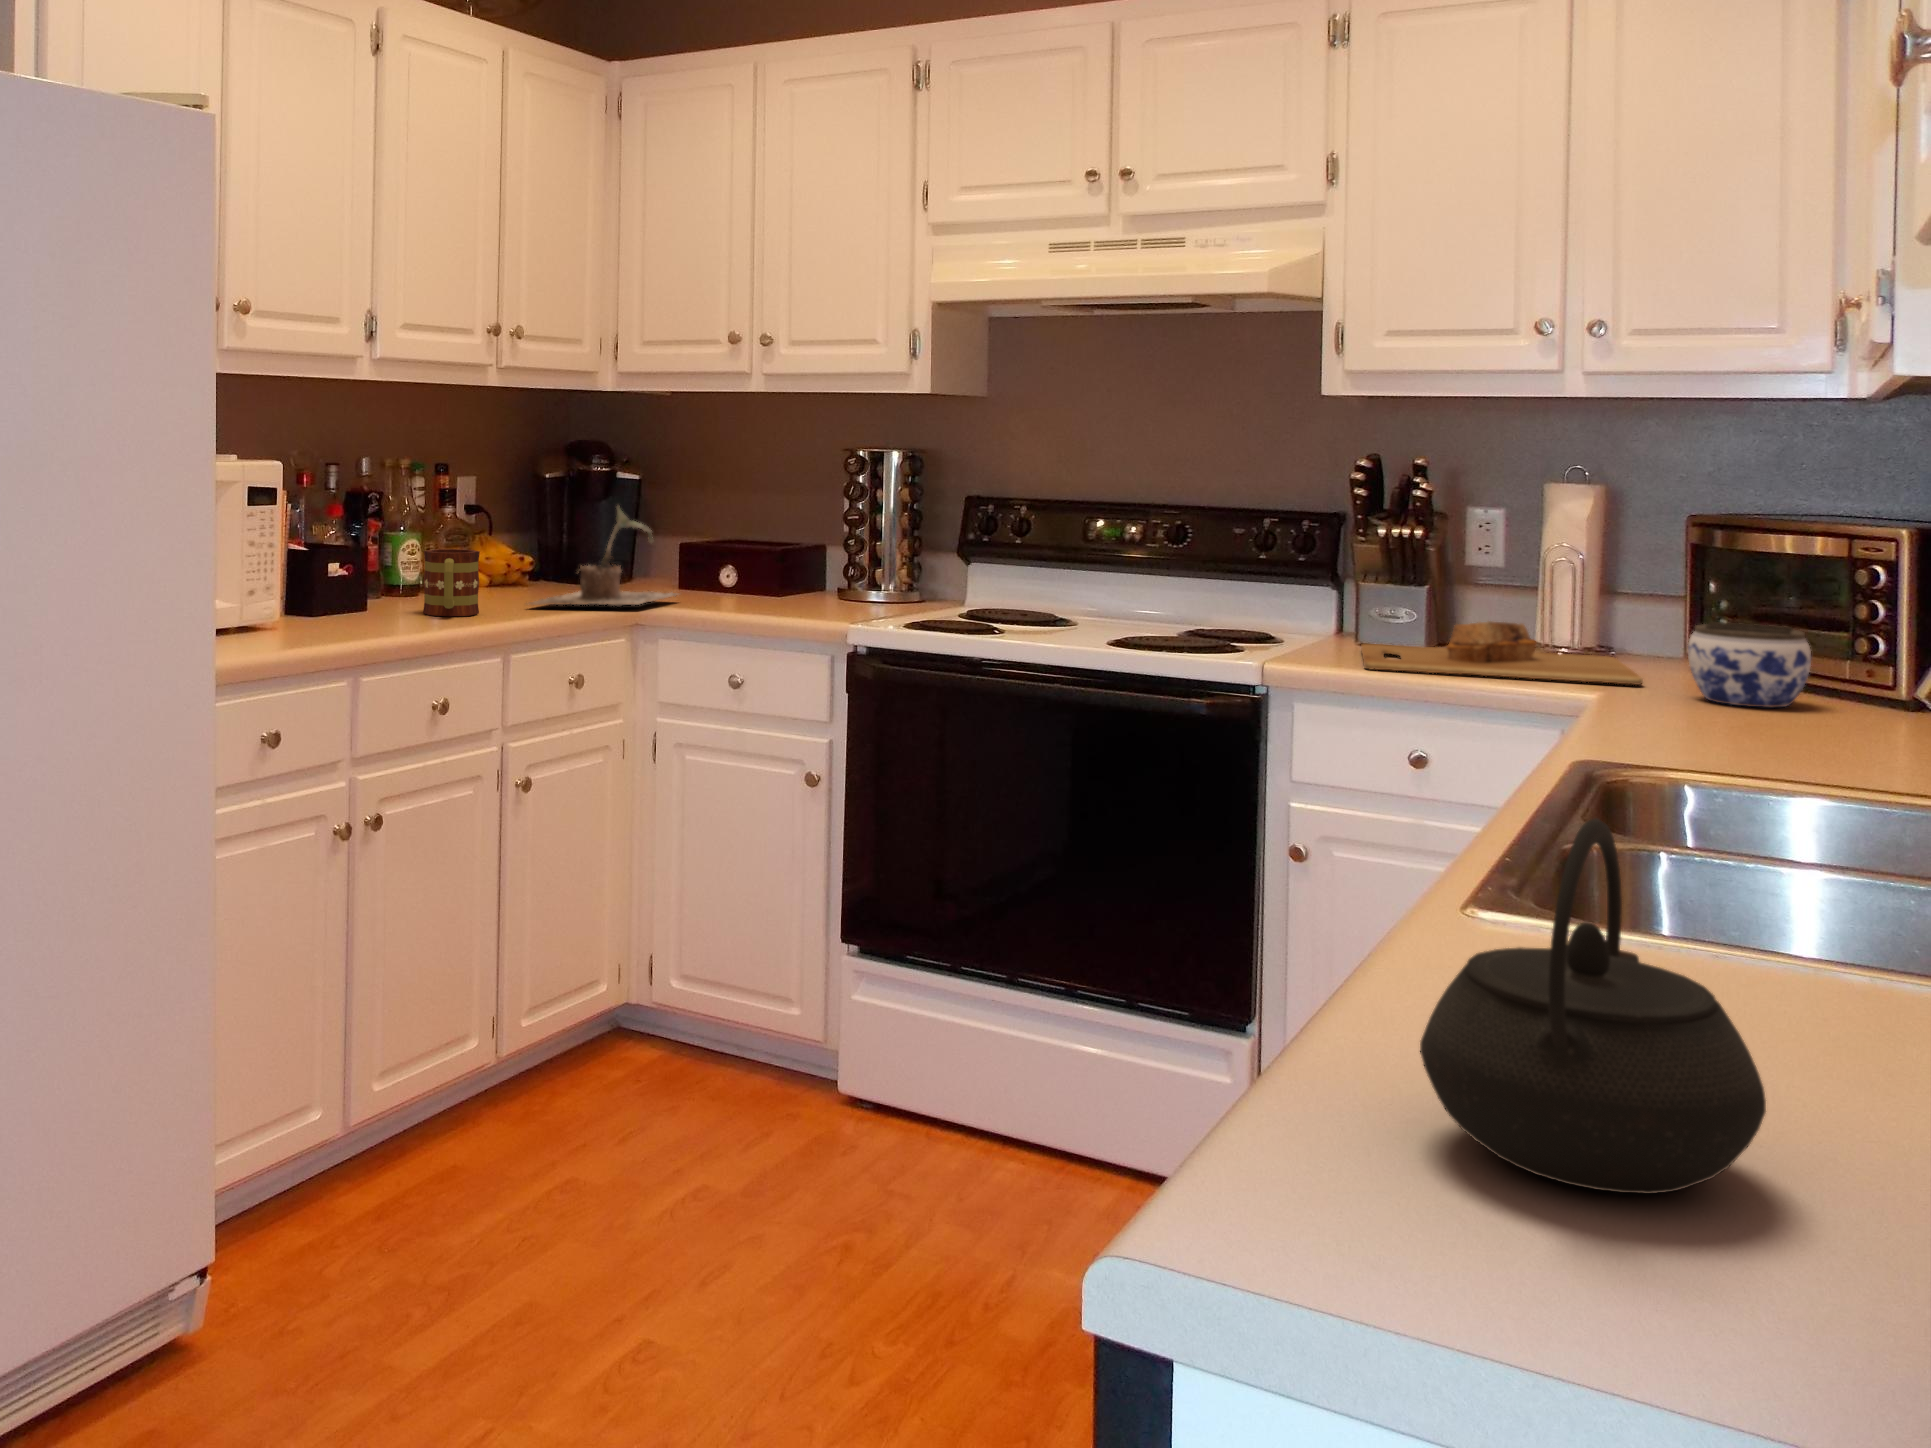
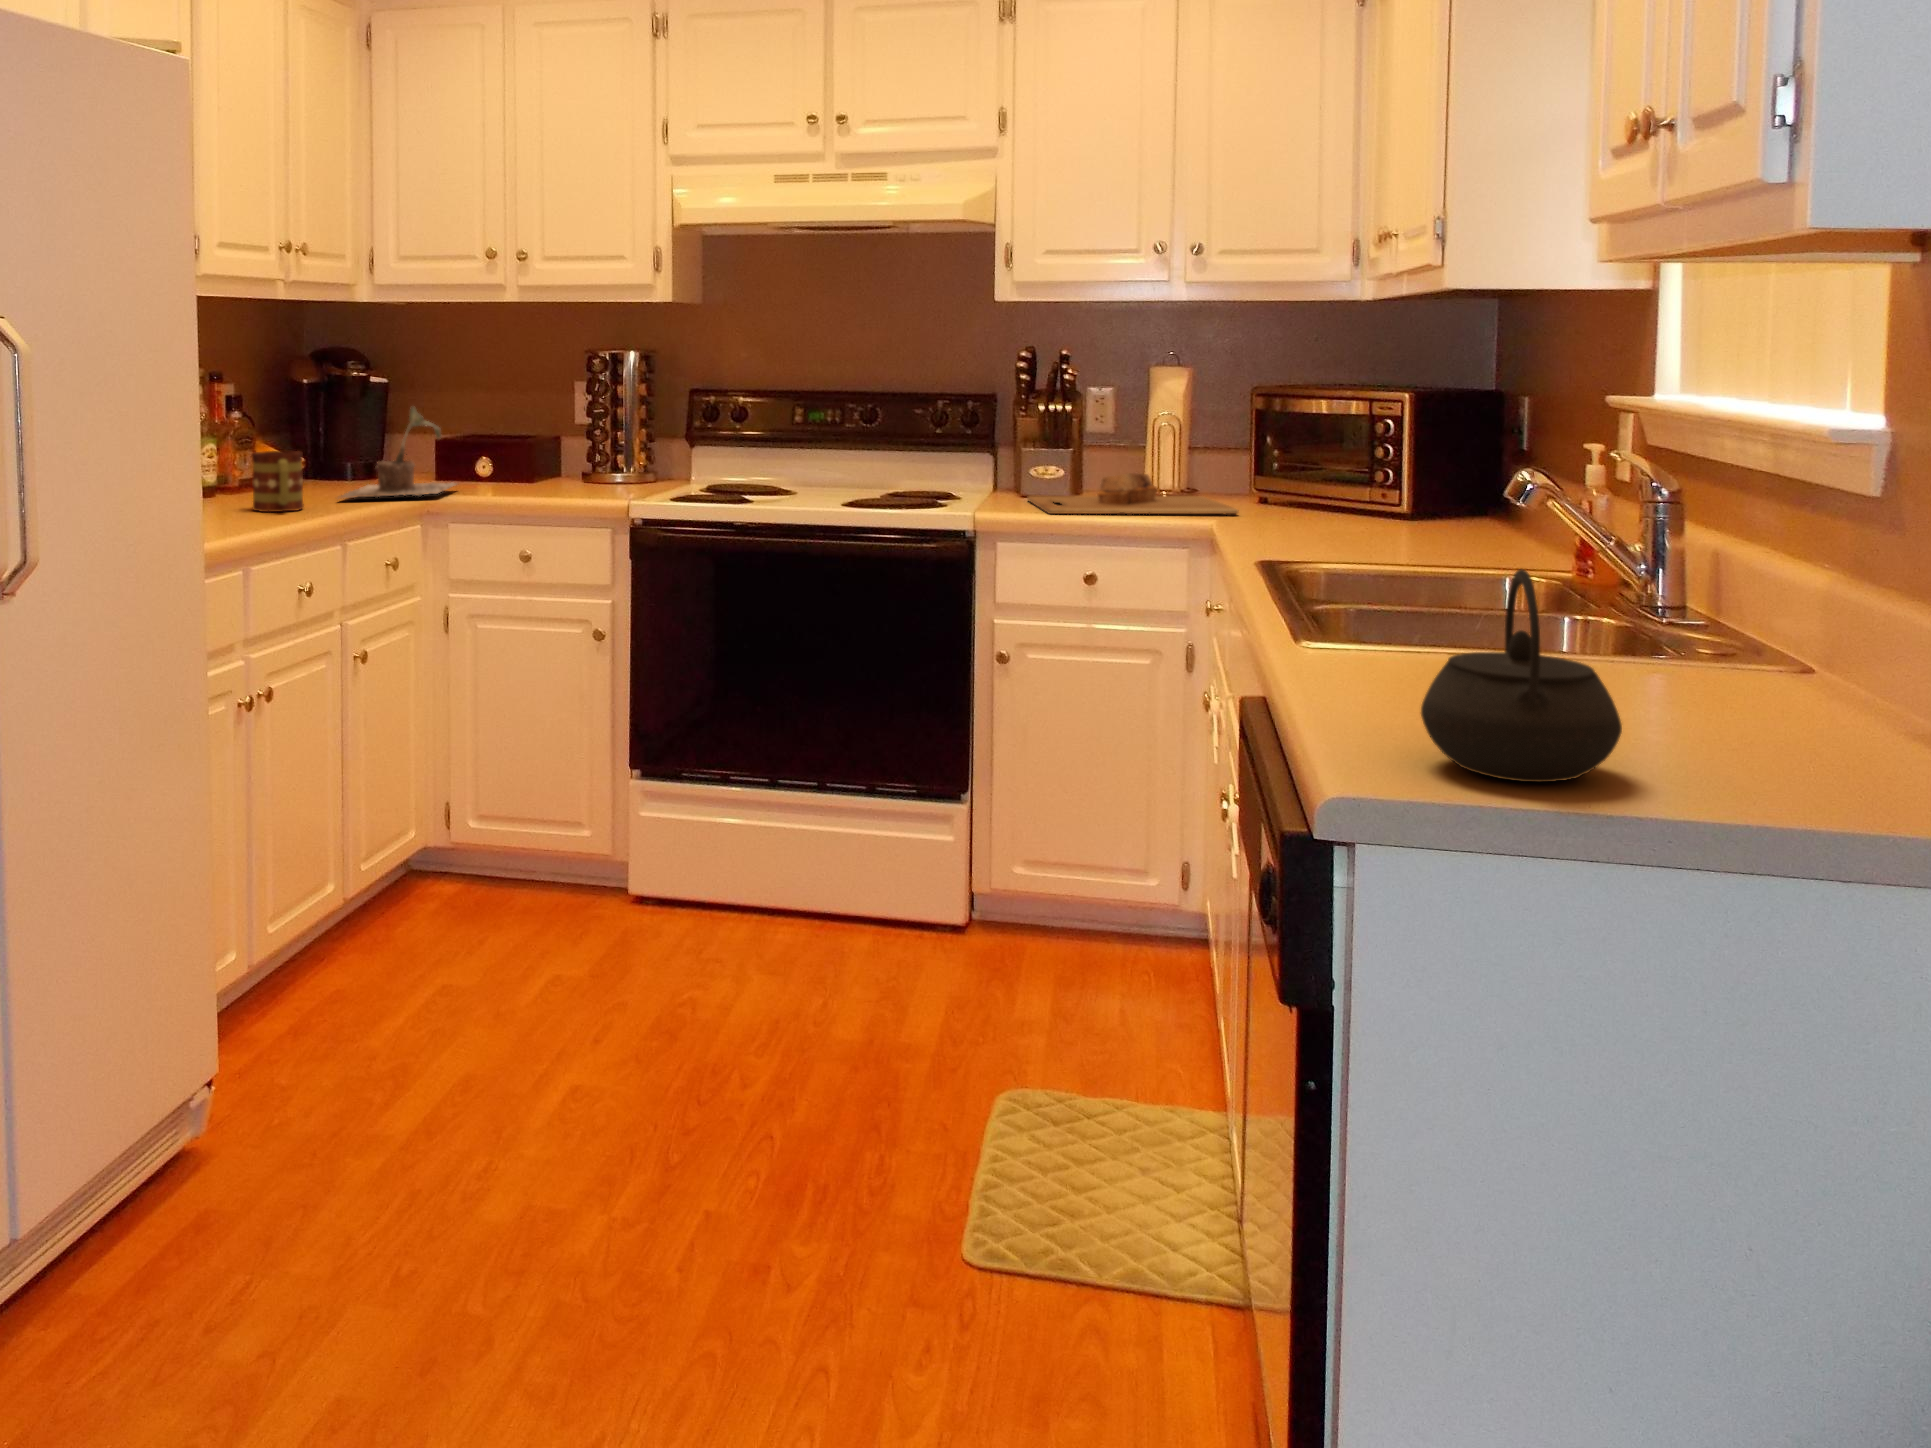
jar: present [1688,622,1811,708] -> none [1274,465,1354,524]

